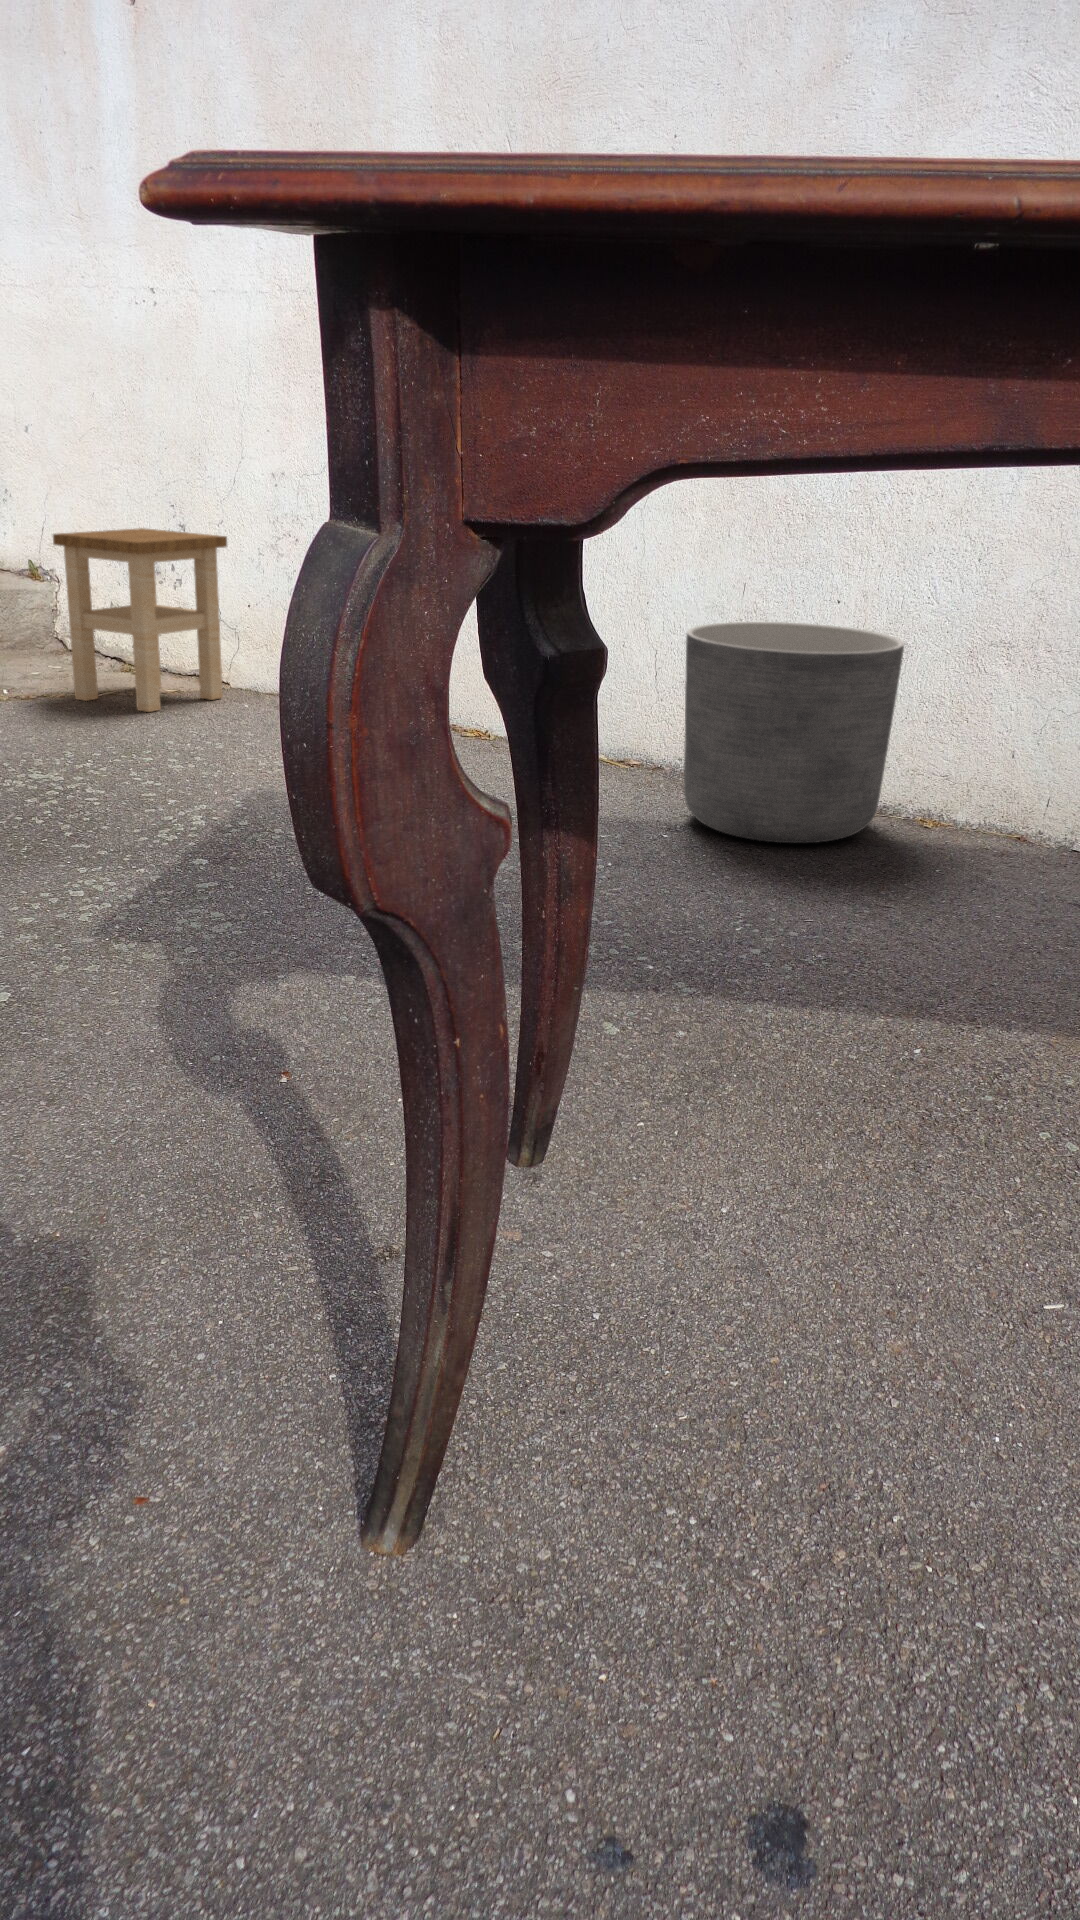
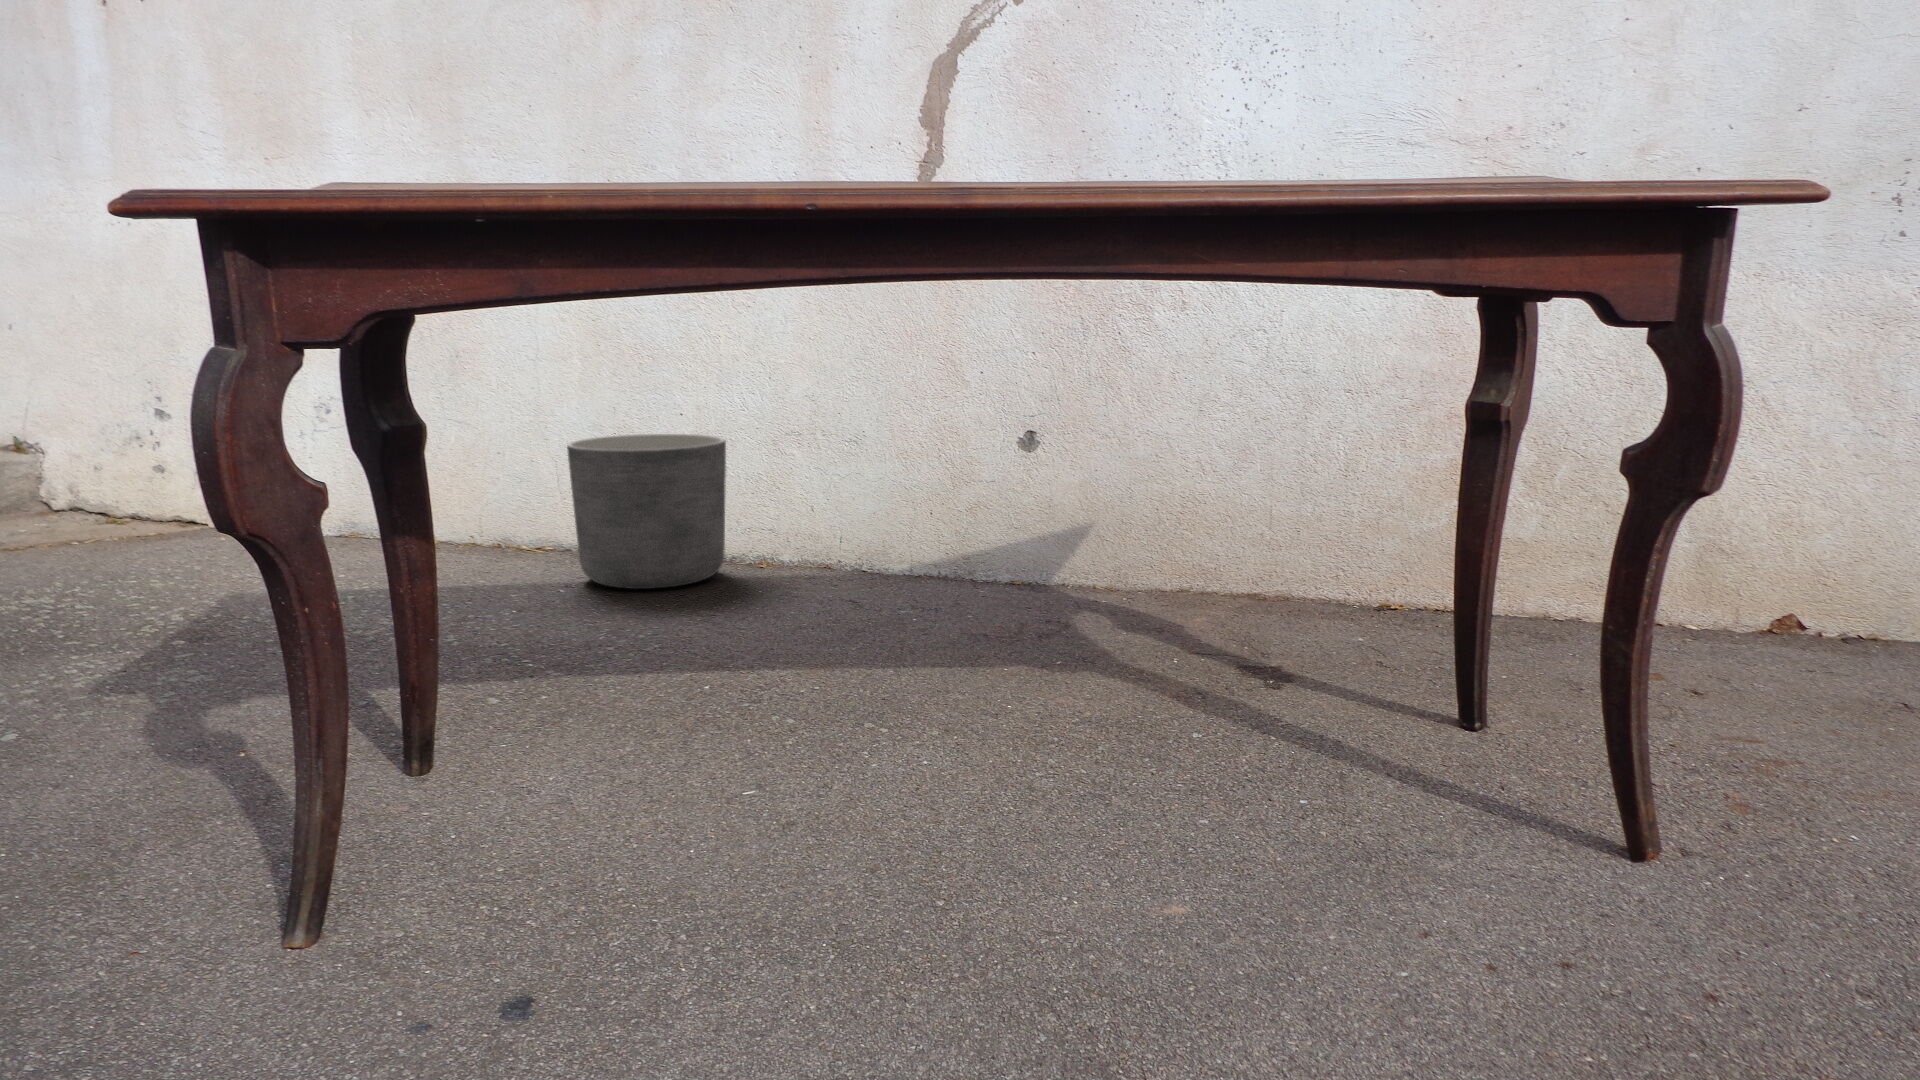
stool: present [53,528,227,712] -> none [35,403,202,551]

